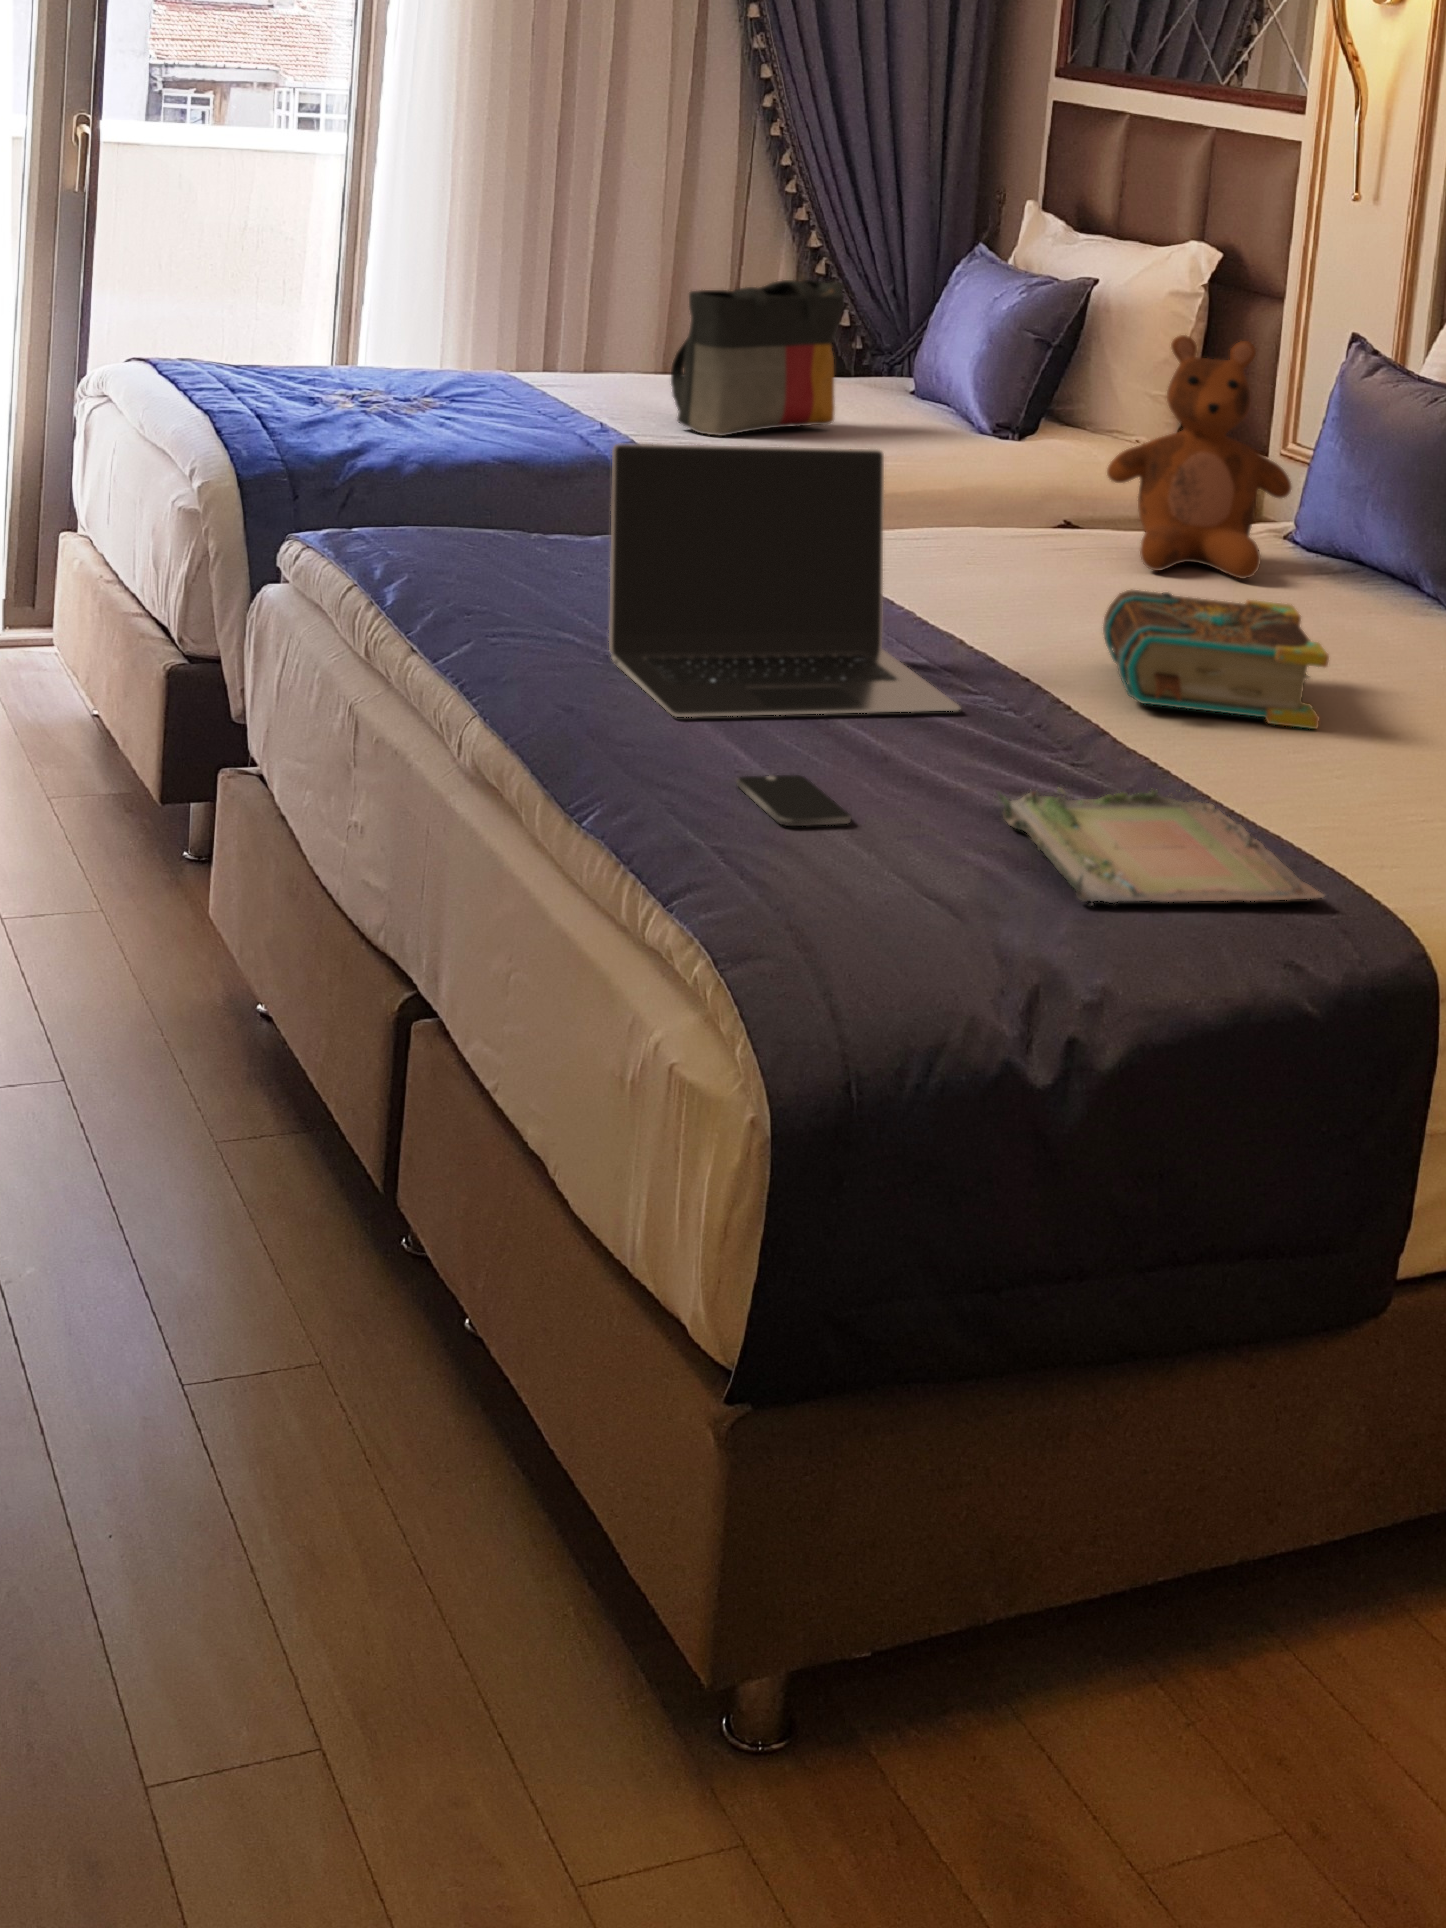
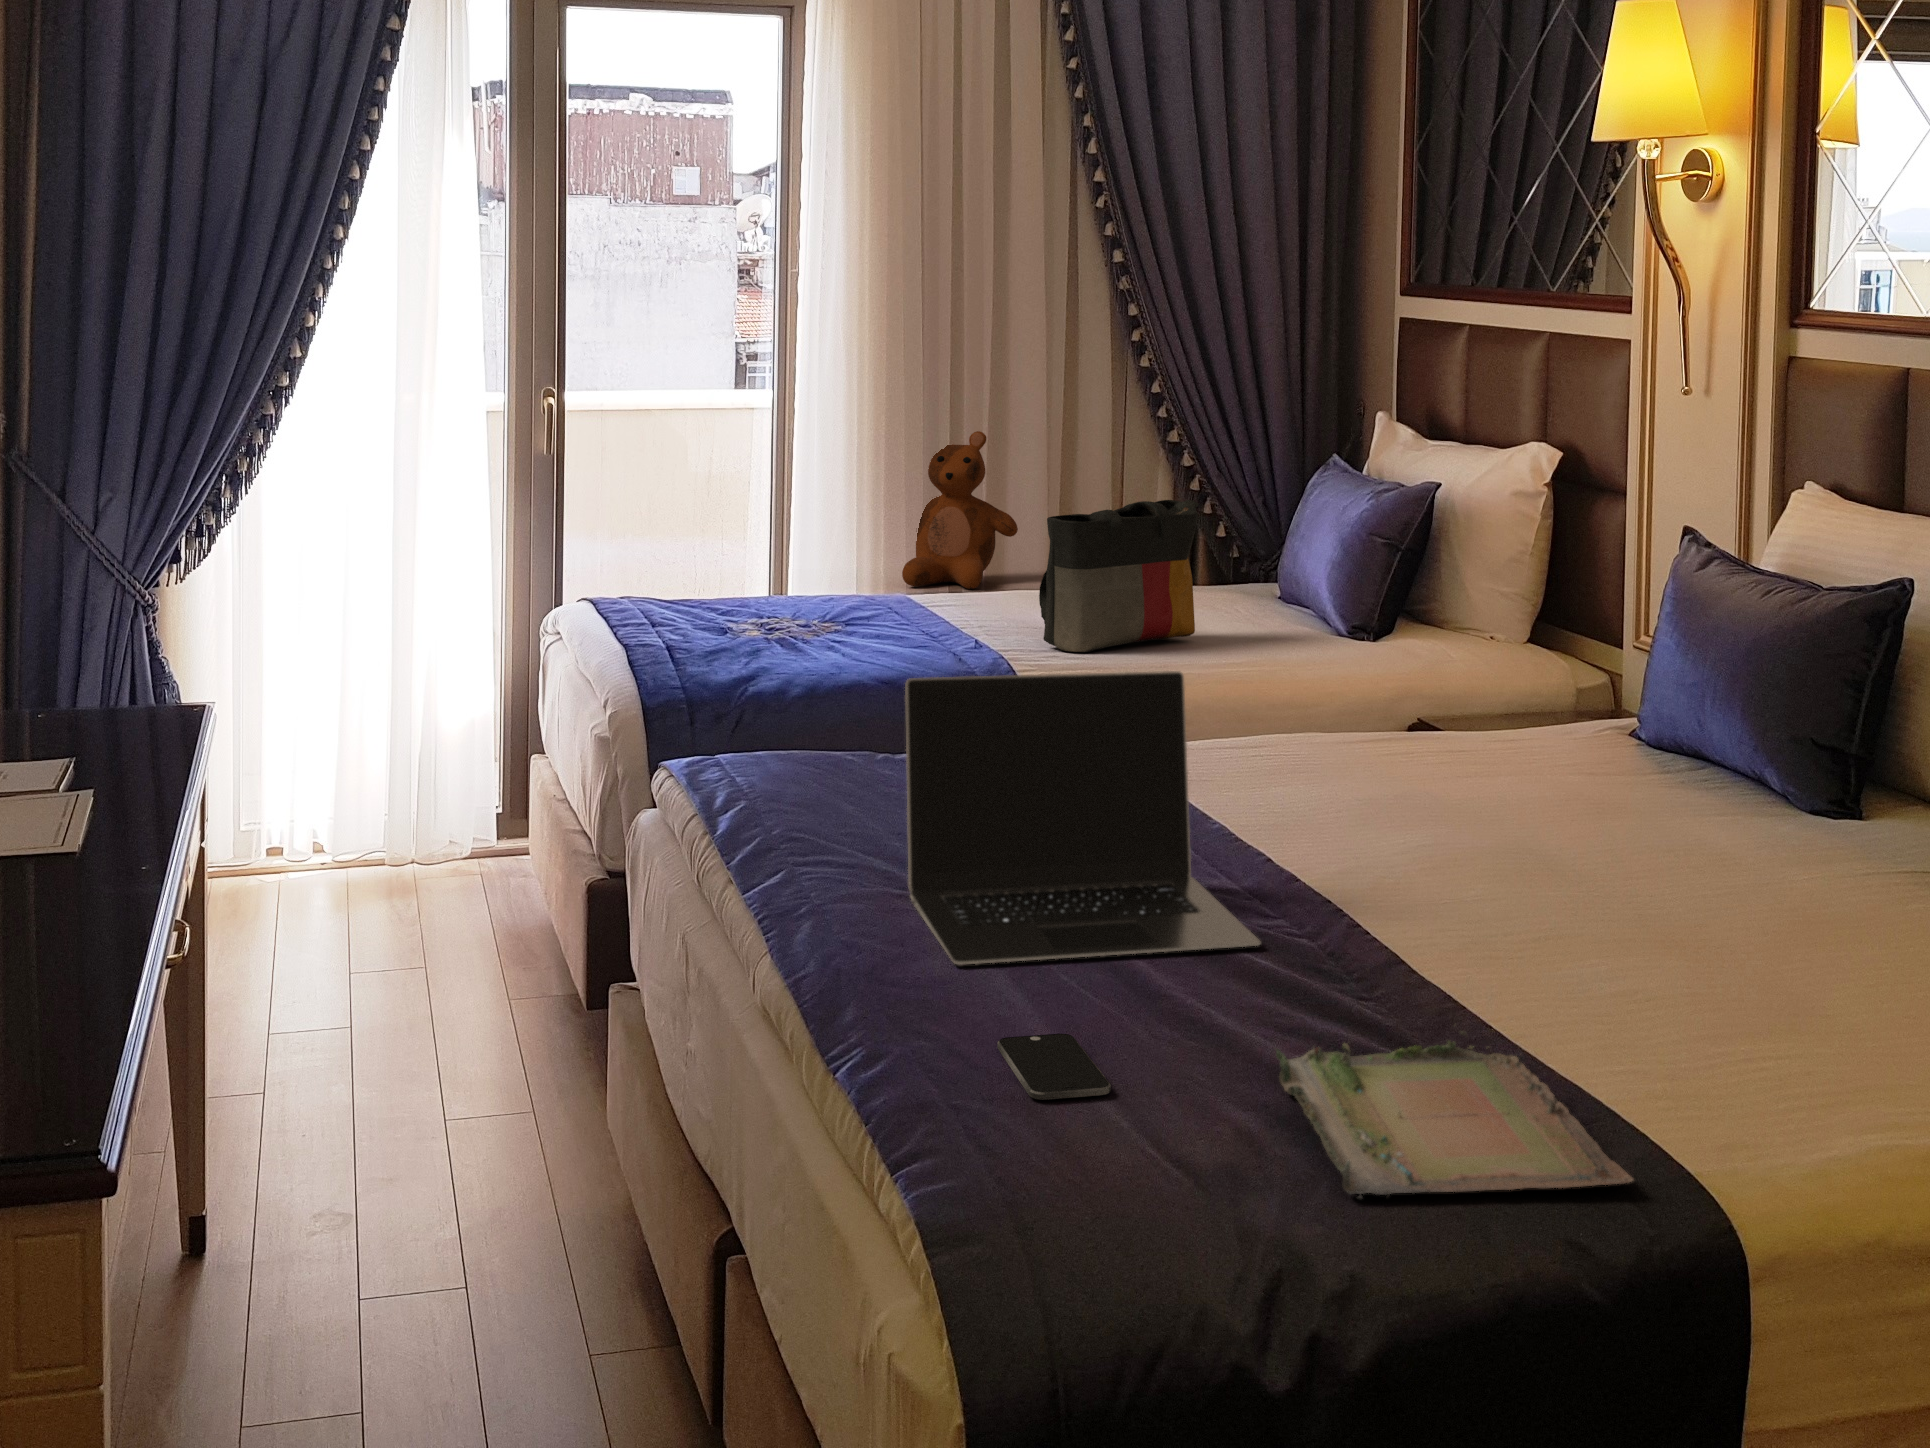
teddy bear: present [1107,335,1291,579] -> present [902,431,1018,589]
book: present [1103,590,1329,729] -> none [1421,805,1654,954]

